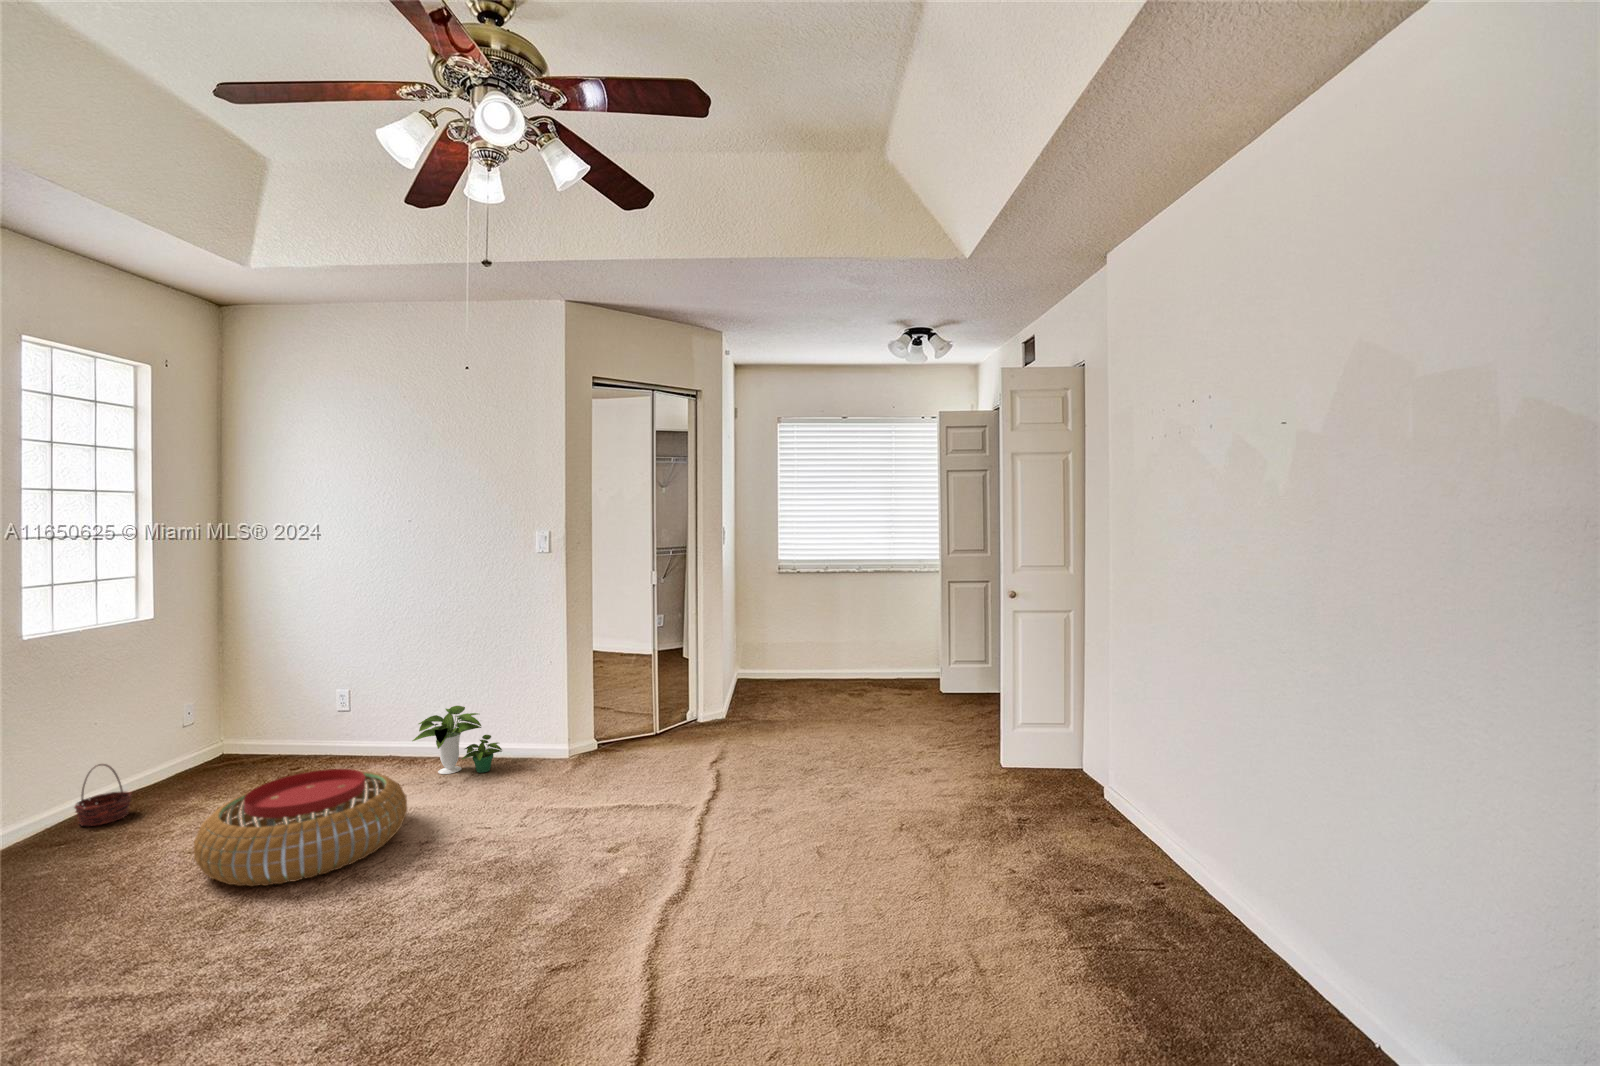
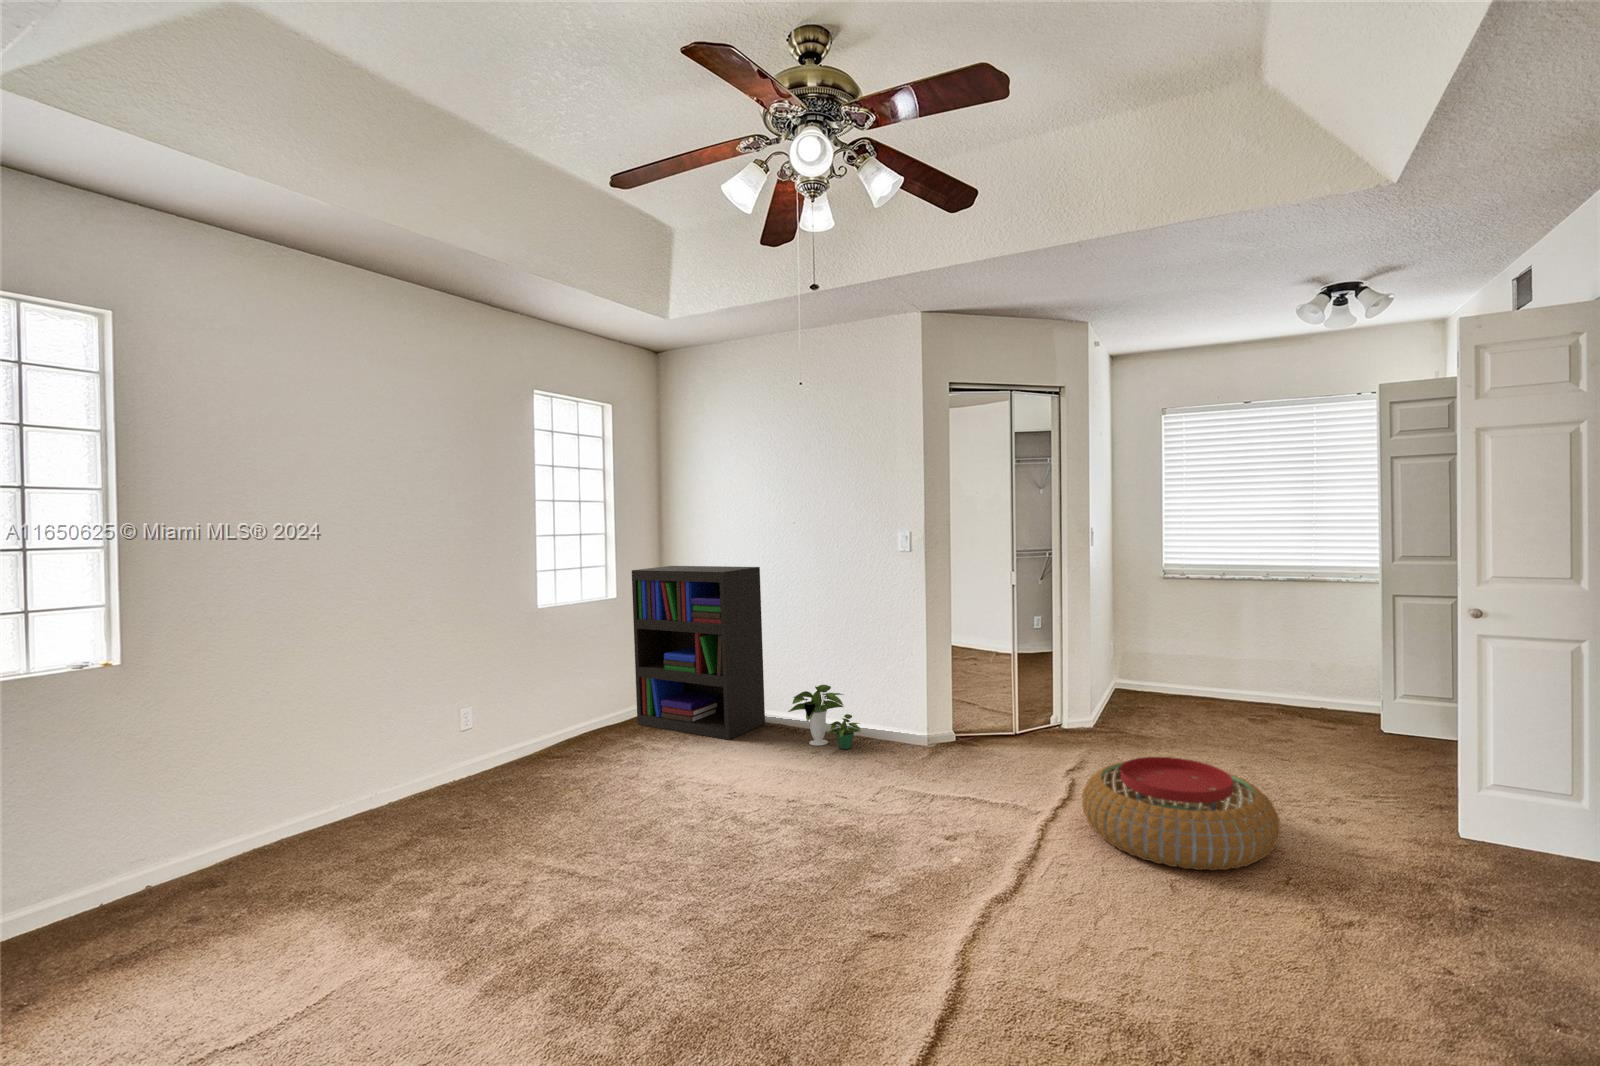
bookshelf: none [180,579,378,784] -> present [632,566,765,740]
basket: present [74,764,132,826] -> none [572,701,604,746]
pouf: present [194,769,407,886] -> present [1082,757,1280,870]

